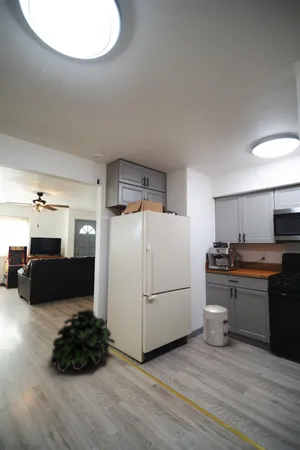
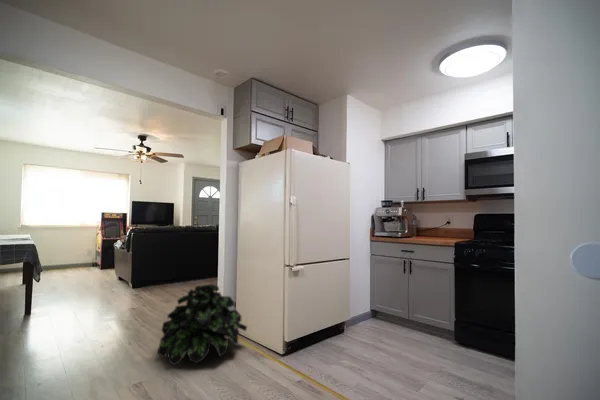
waste bin: present [203,304,229,346] -> none [365,281,401,337]

